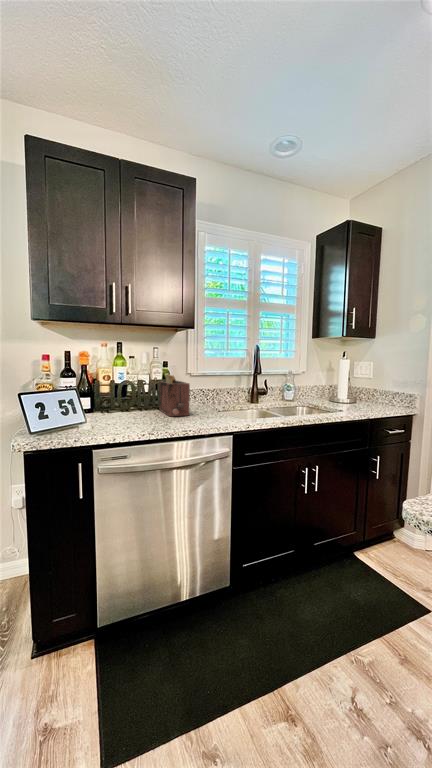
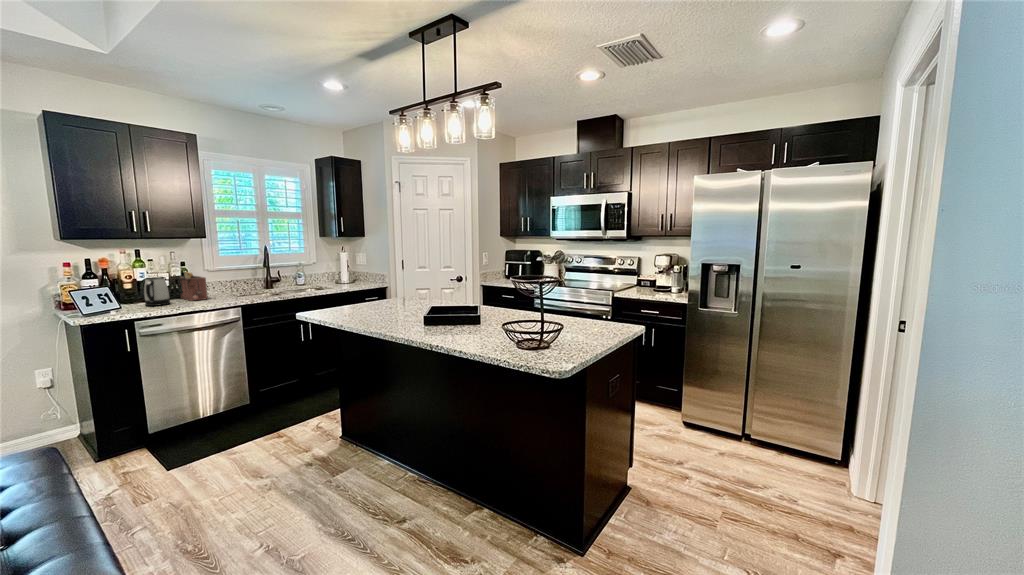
kettle: none [117,379,146,422] -> present [144,277,170,306]

